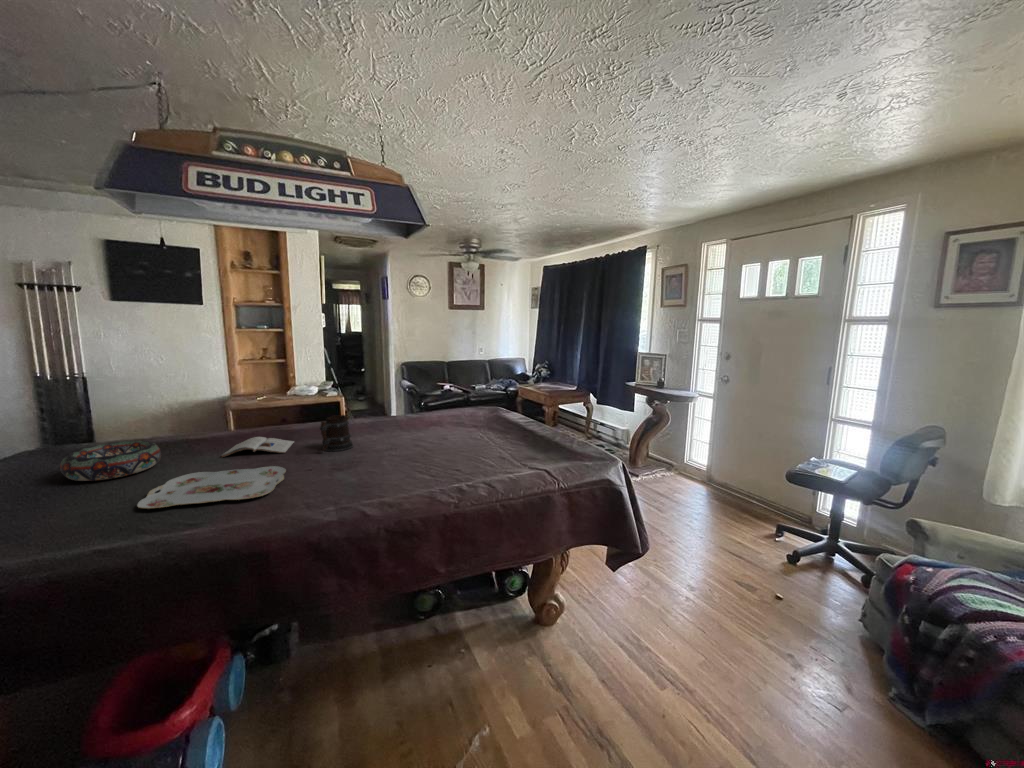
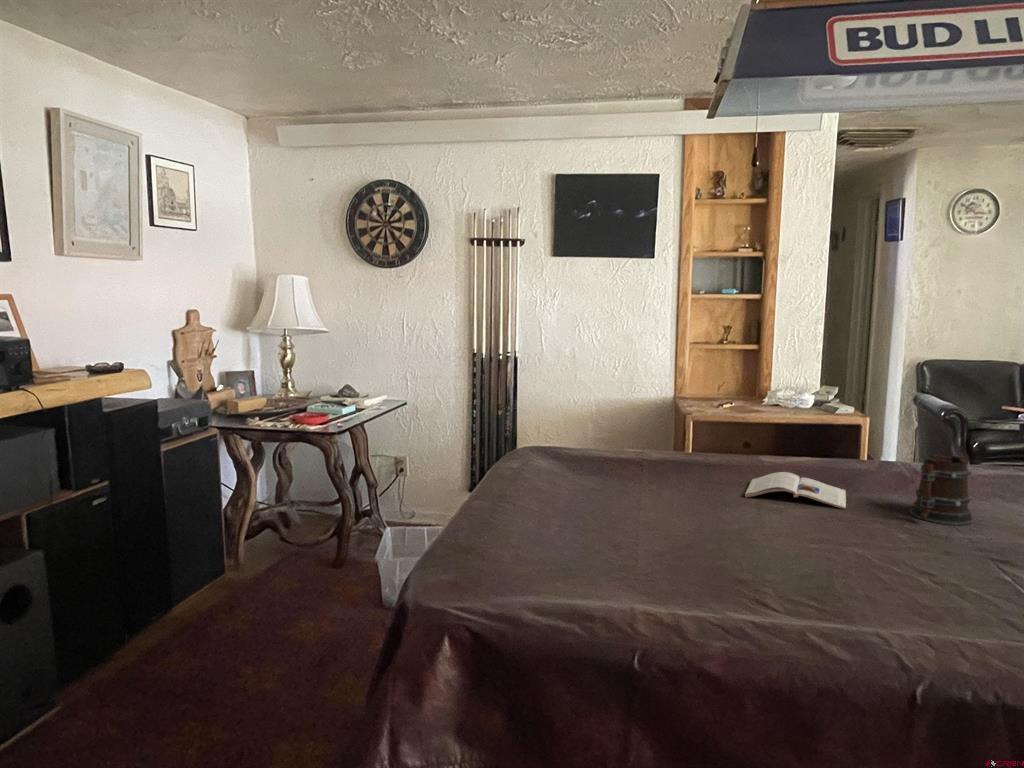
decorative bowl: present [60,441,161,481] -> none [570,451,672,501]
serving tray: present [137,466,286,509] -> none [694,516,896,583]

